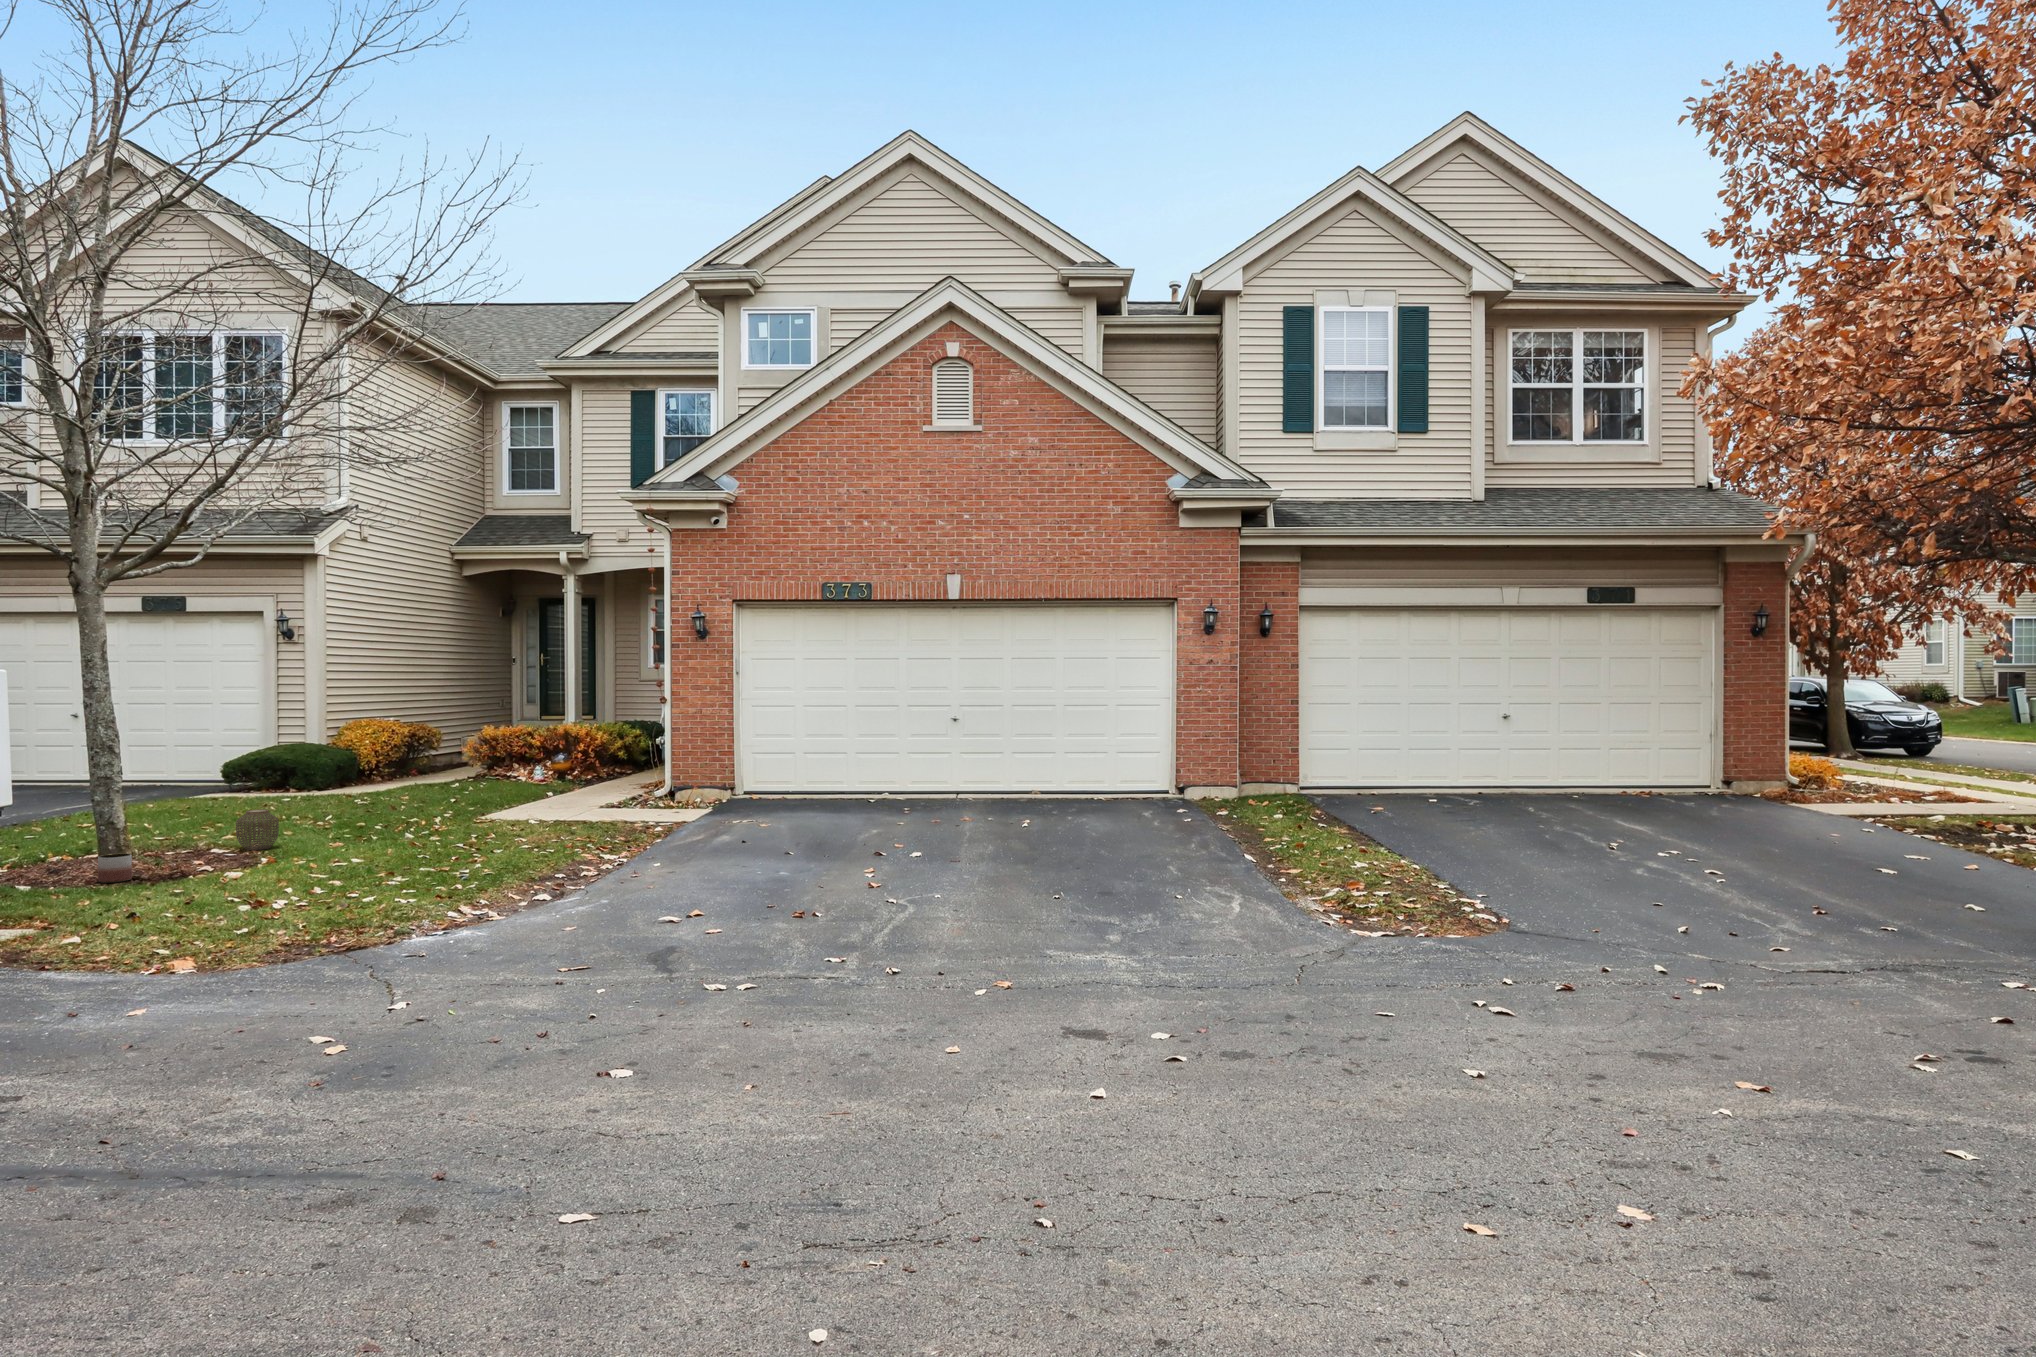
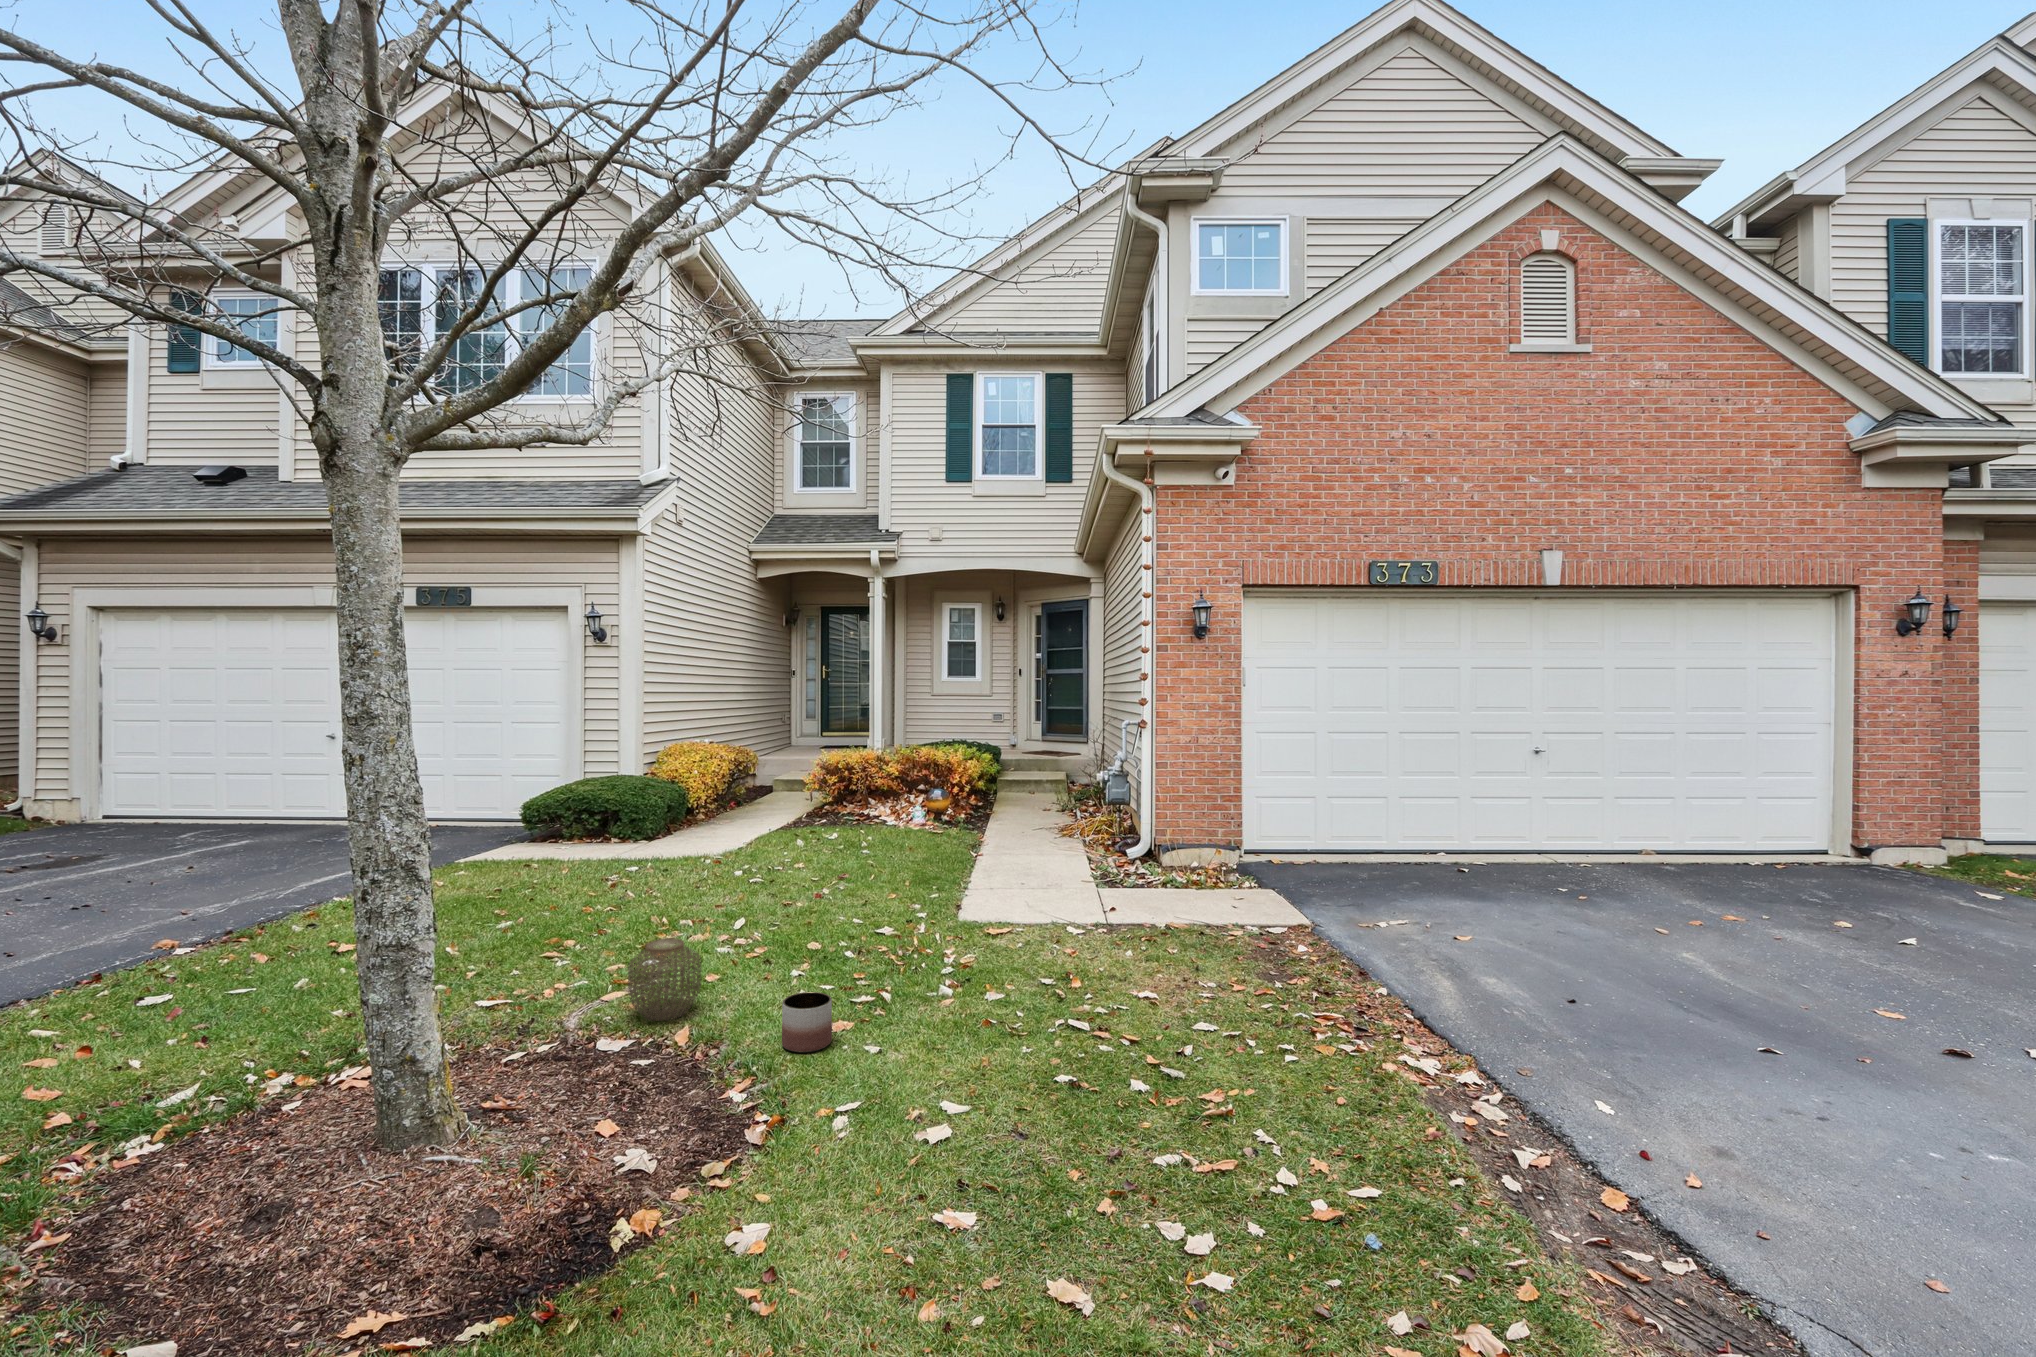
planter: present [98,853,132,883] -> present [782,992,832,1053]

